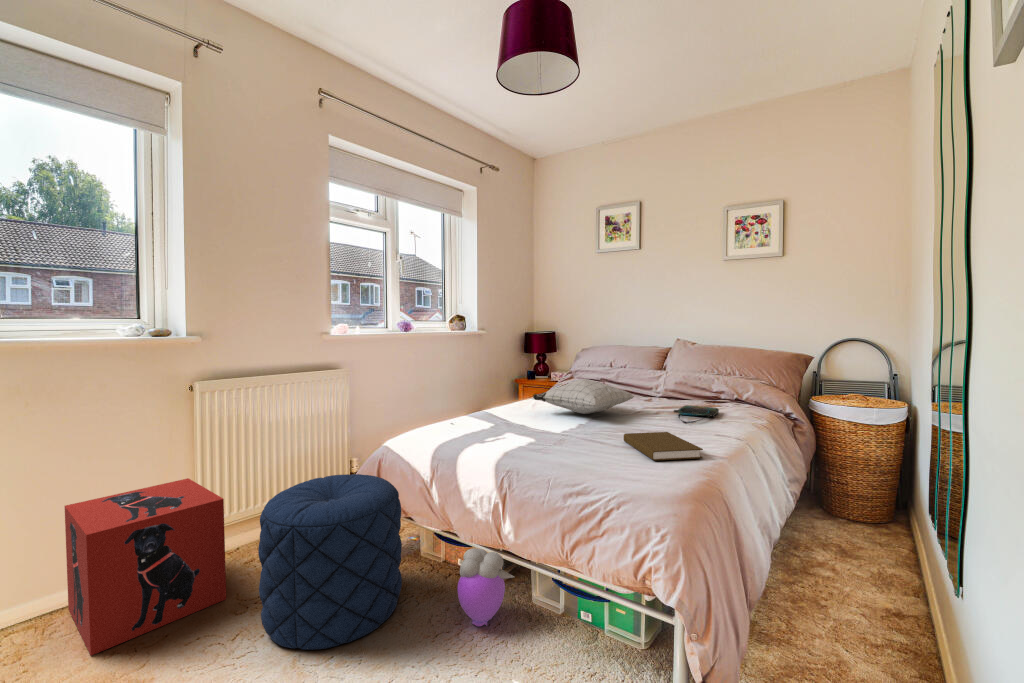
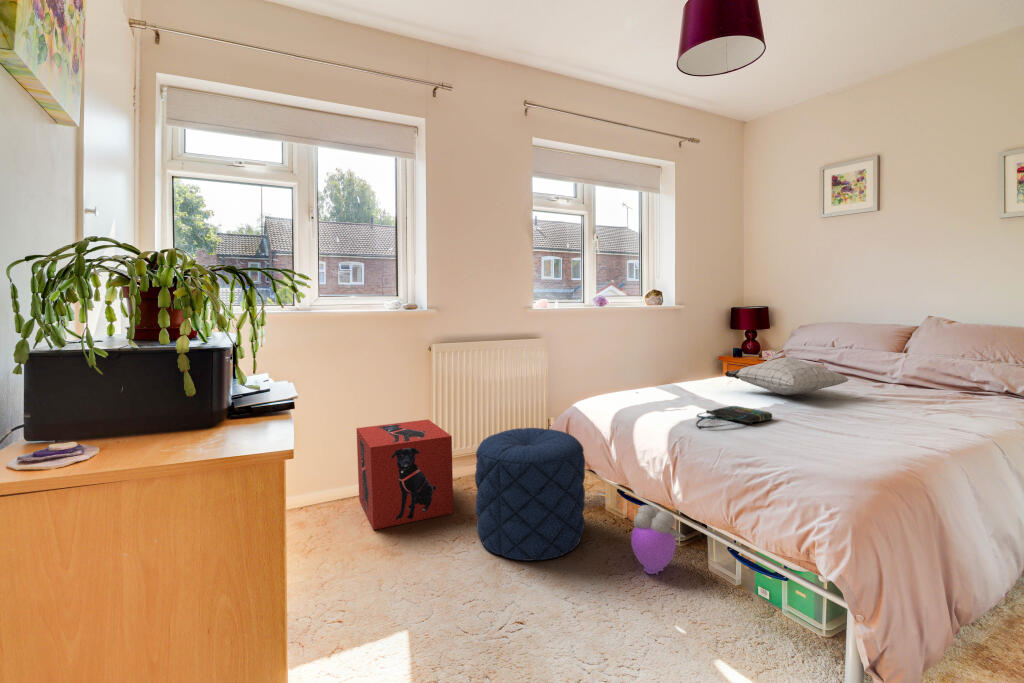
tote bag: present [674,405,719,423] -> present [696,406,772,428]
book: present [624,432,703,461] -> none [820,416,914,449]

